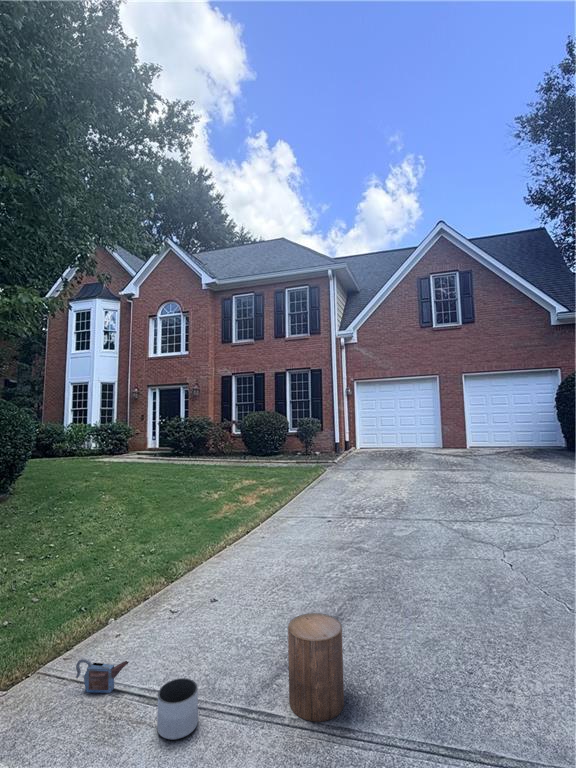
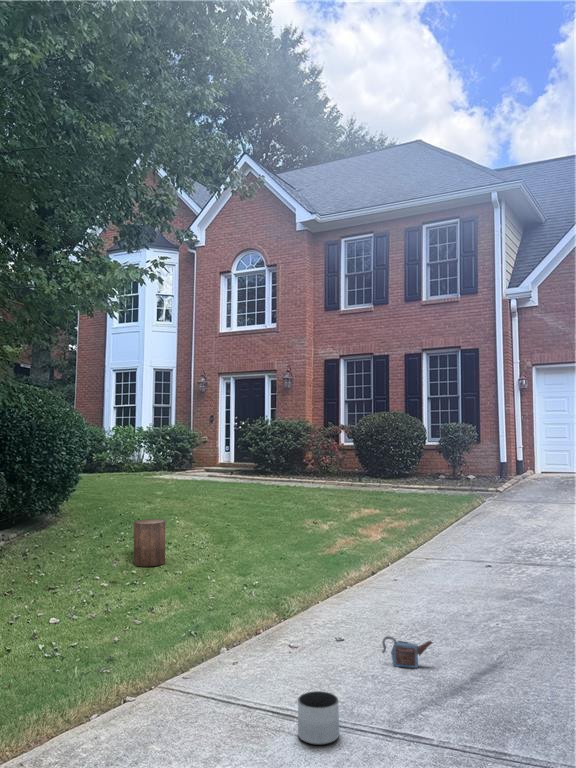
stool: present [288,613,344,722] -> present [134,519,165,566]
watering can: present [76,659,128,693] -> present [382,636,433,668]

